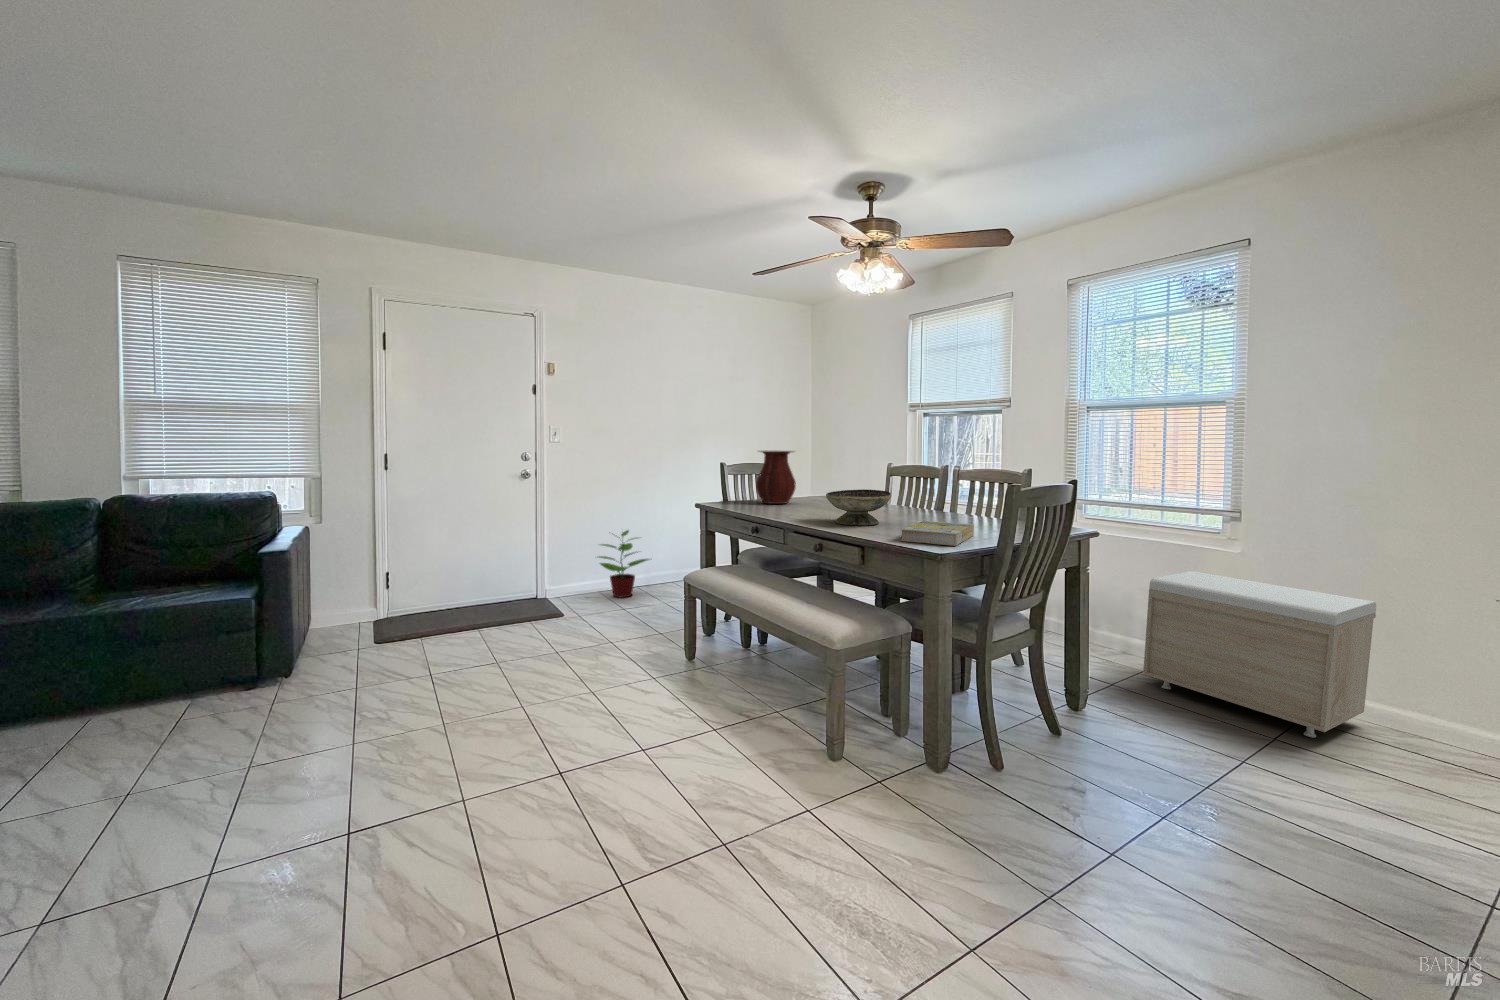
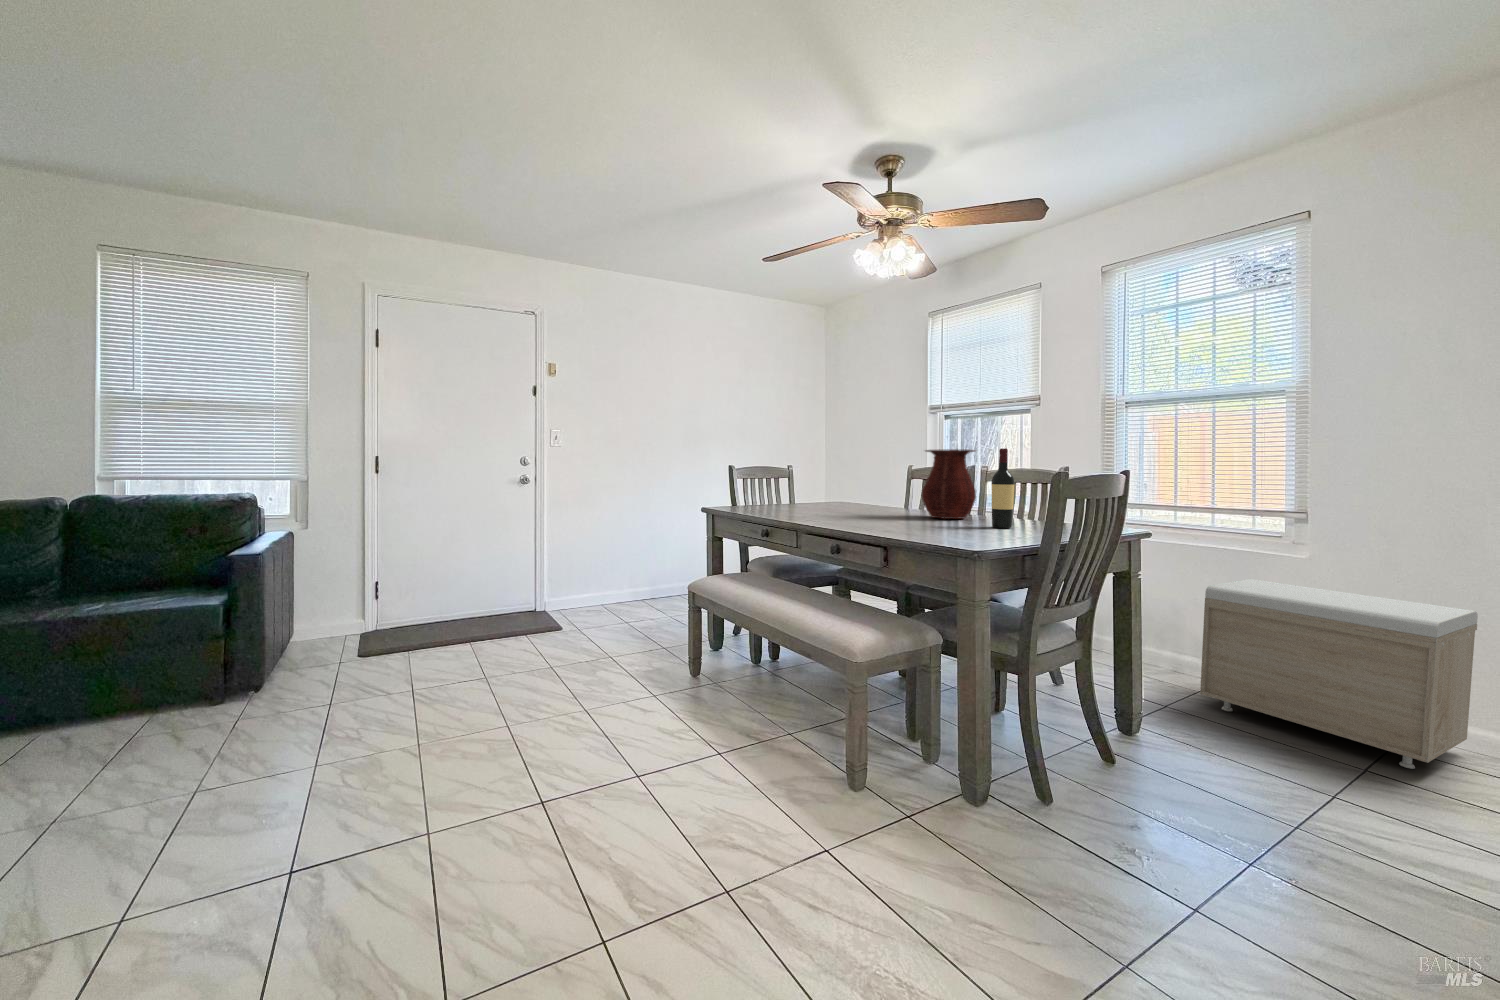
vase: present [756,451,796,504] -> present [922,449,976,519]
wine bottle: none [959,457,979,529] -> present [992,448,1015,528]
decorative bowl: present [826,489,891,526] -> none [843,487,916,525]
book: present [901,521,974,546] -> none [929,519,1011,543]
potted plant: present [598,530,649,598] -> none [598,536,658,610]

